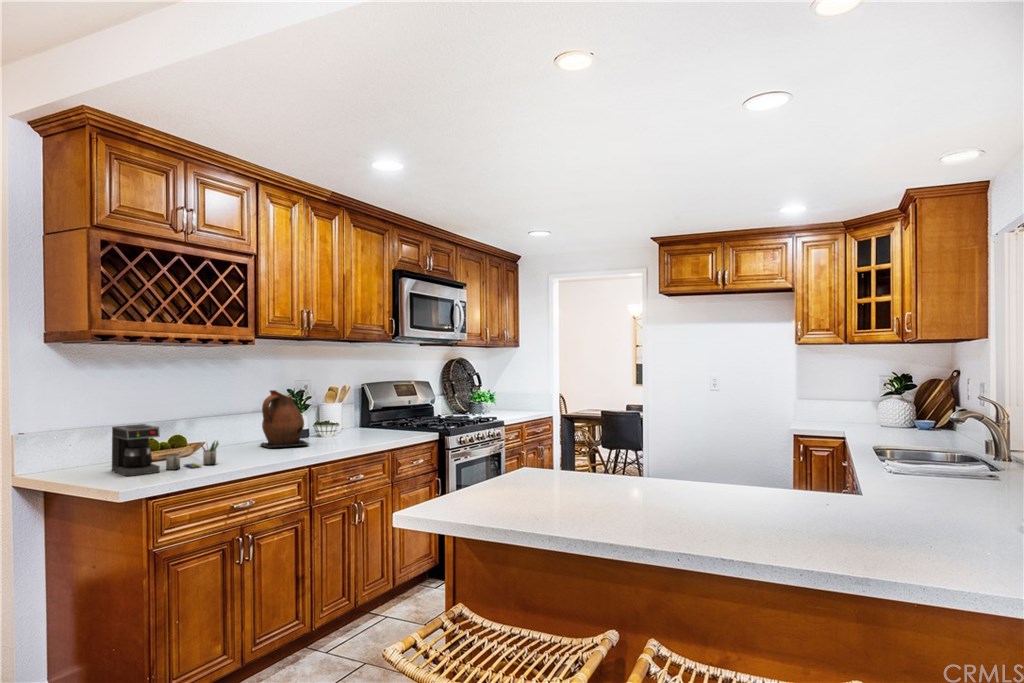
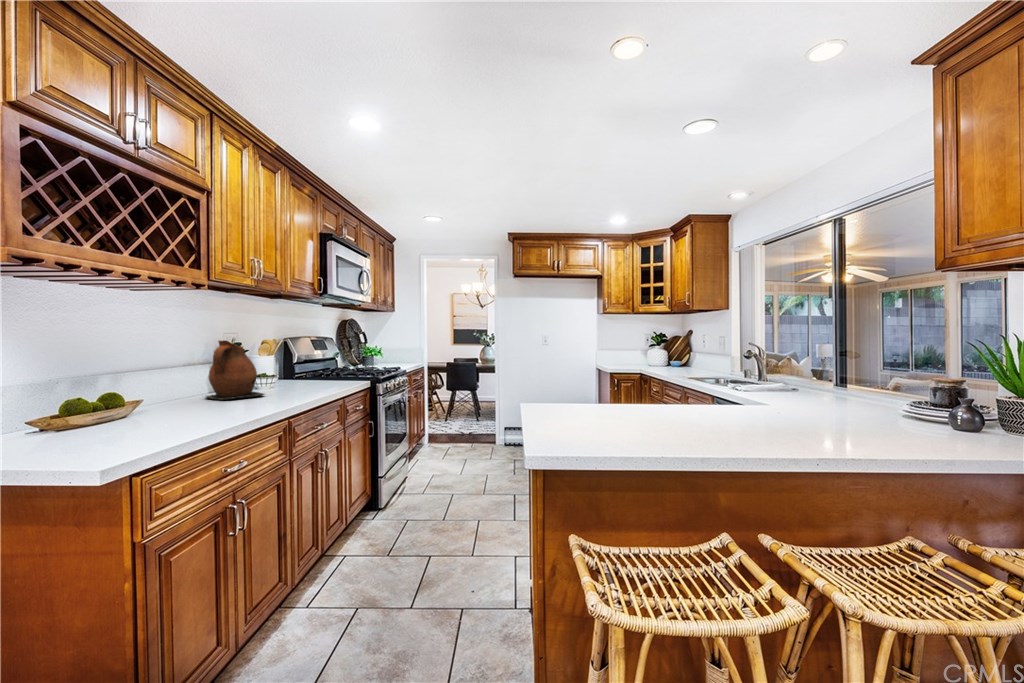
coffee maker: present [112,424,219,476] -> none [34,377,188,443]

